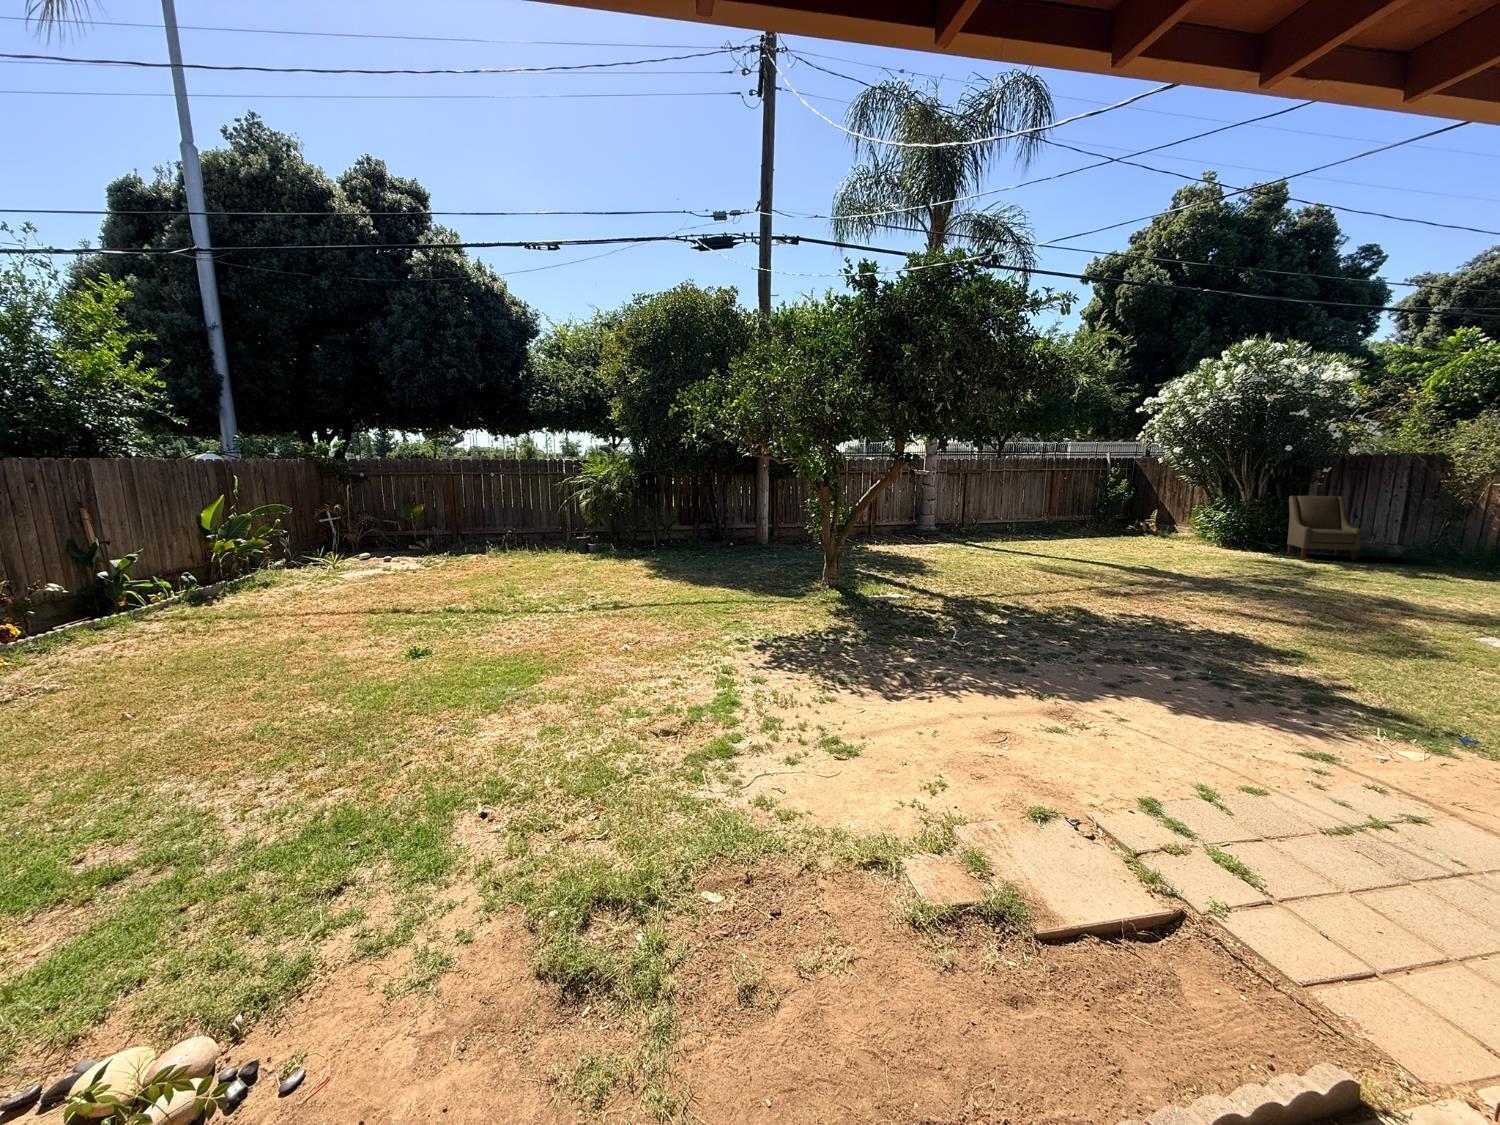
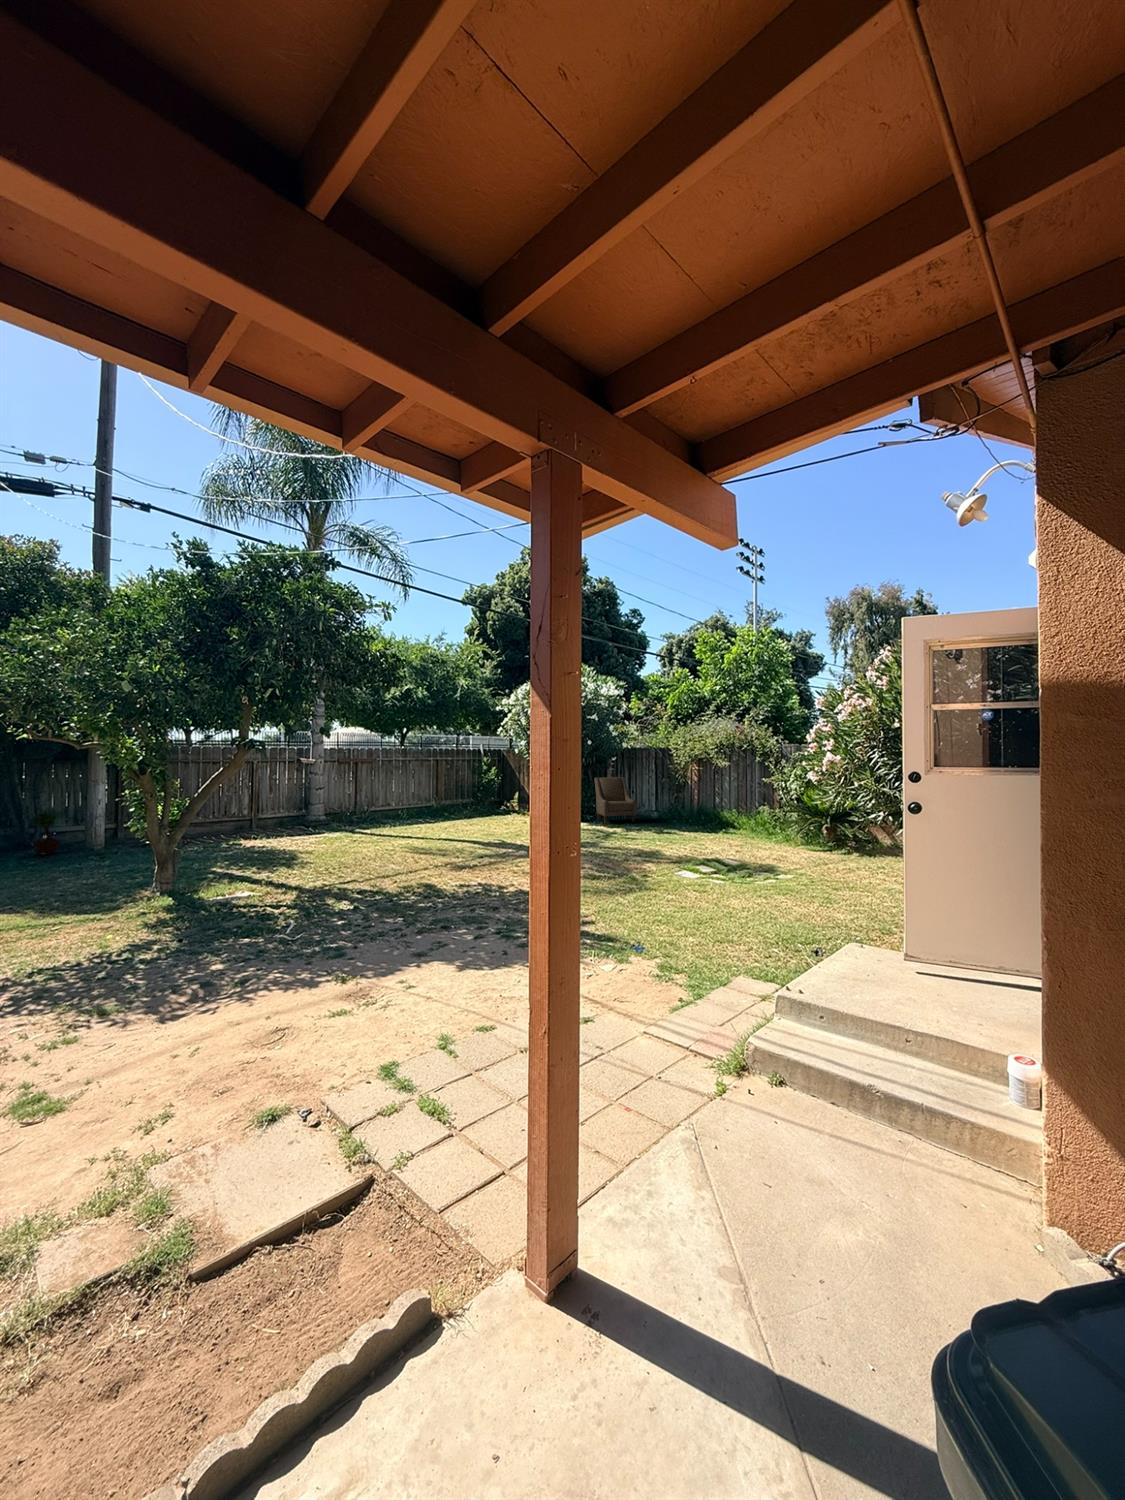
potted tree: none [712,504,735,545] -> present [32,808,61,854]

